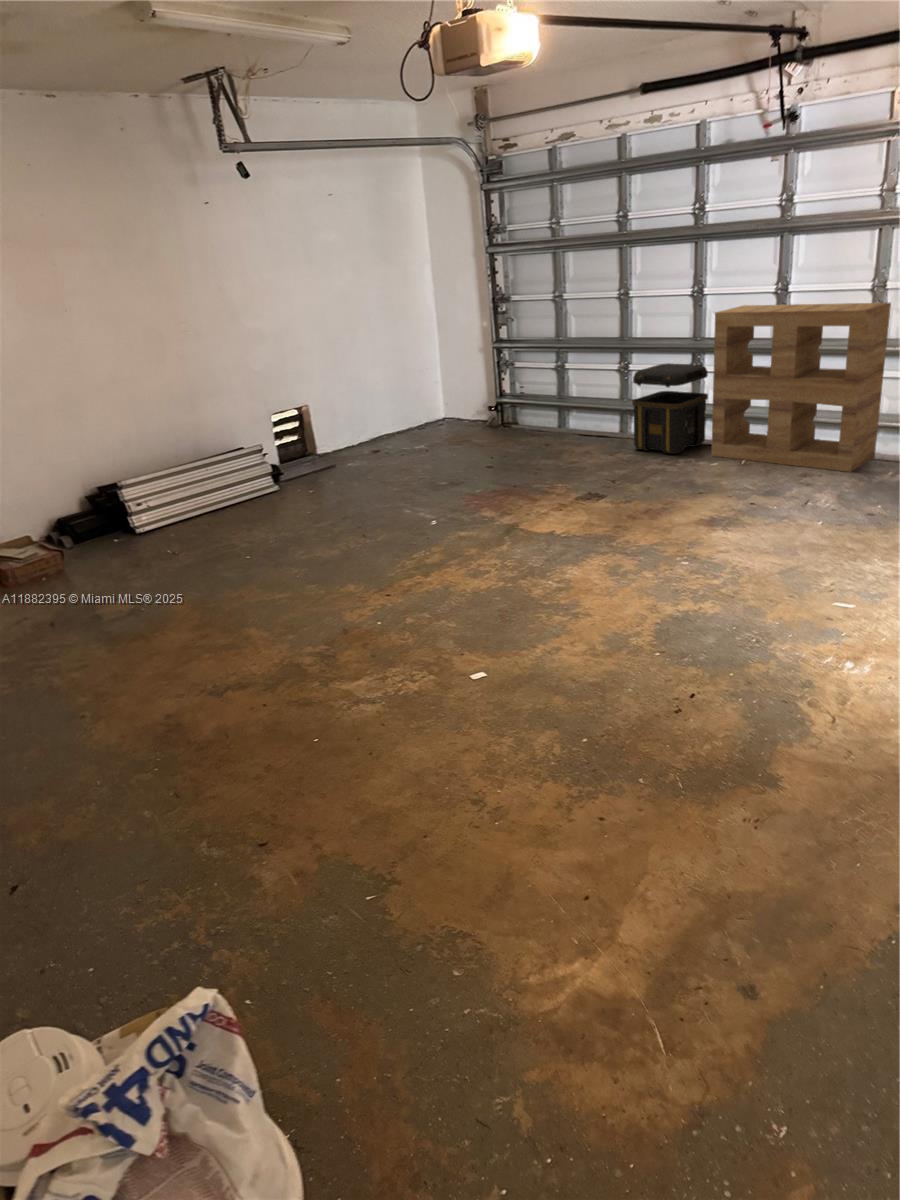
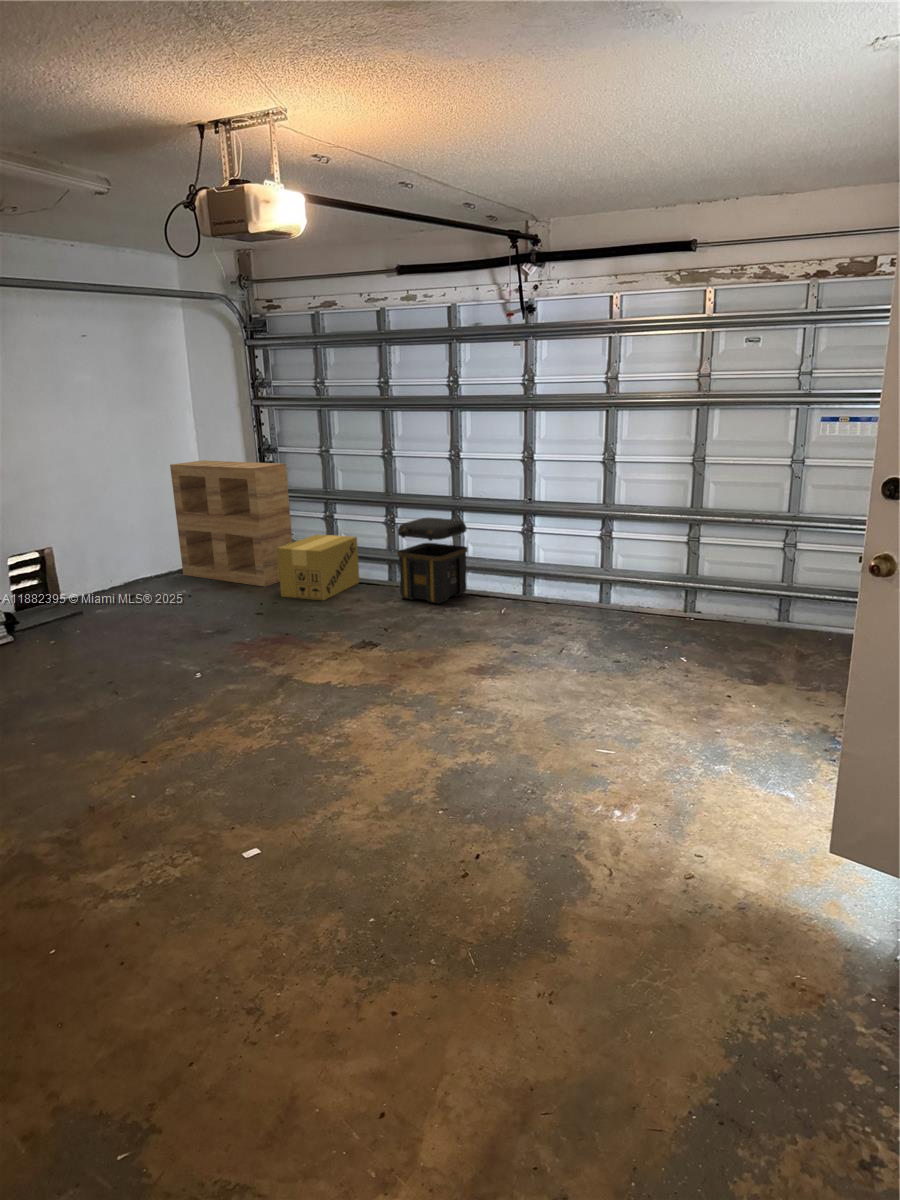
shelving unit: present [711,303,891,472] -> present [170,460,292,587]
cardboard box: none [511,386,592,452] -> present [277,535,359,600]

